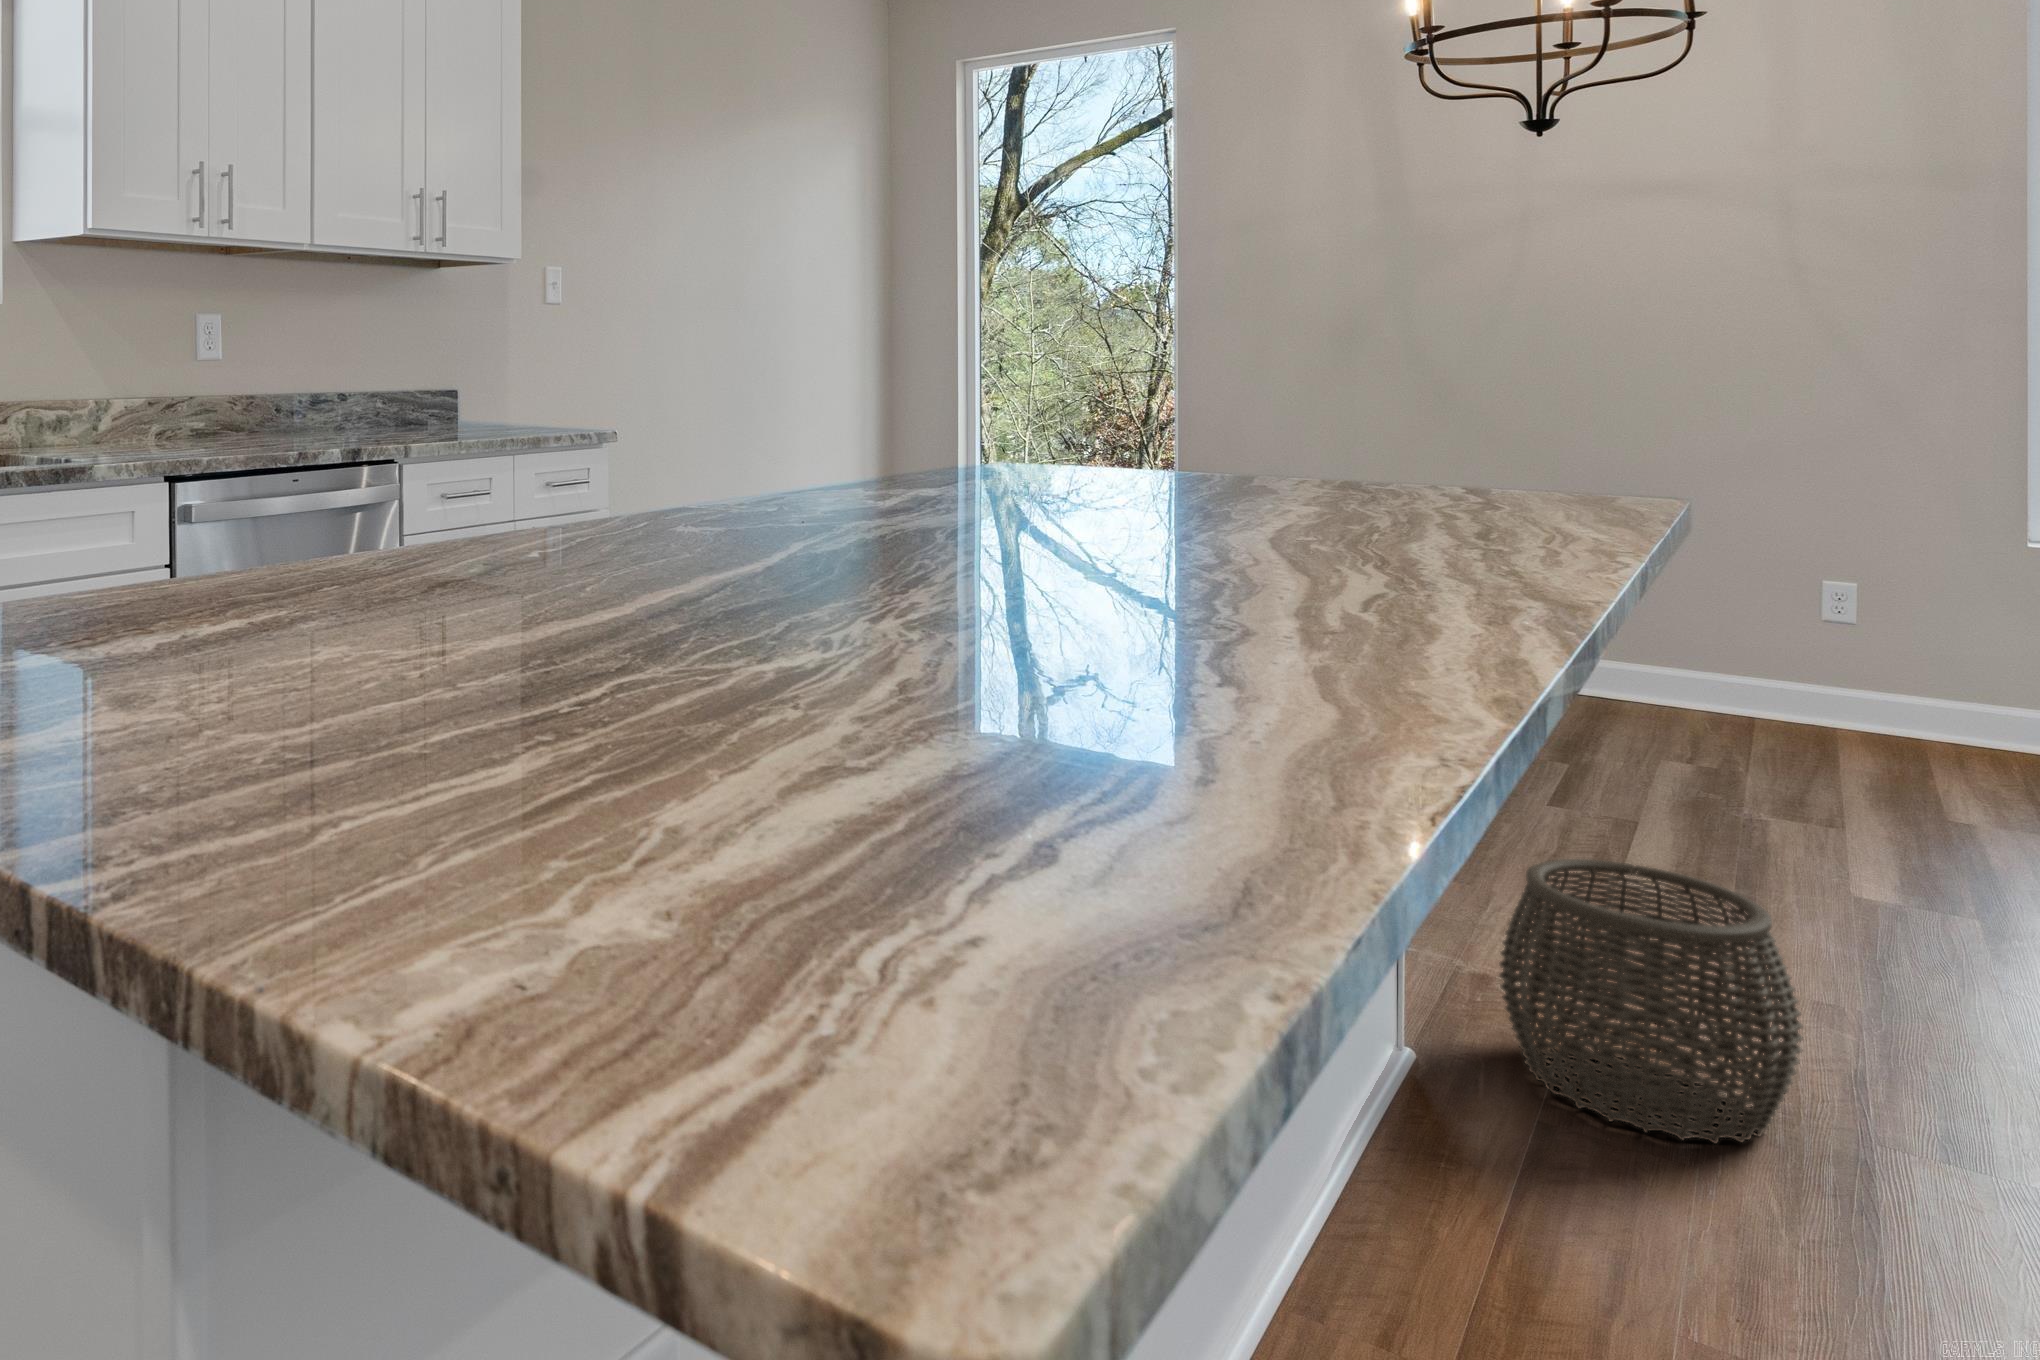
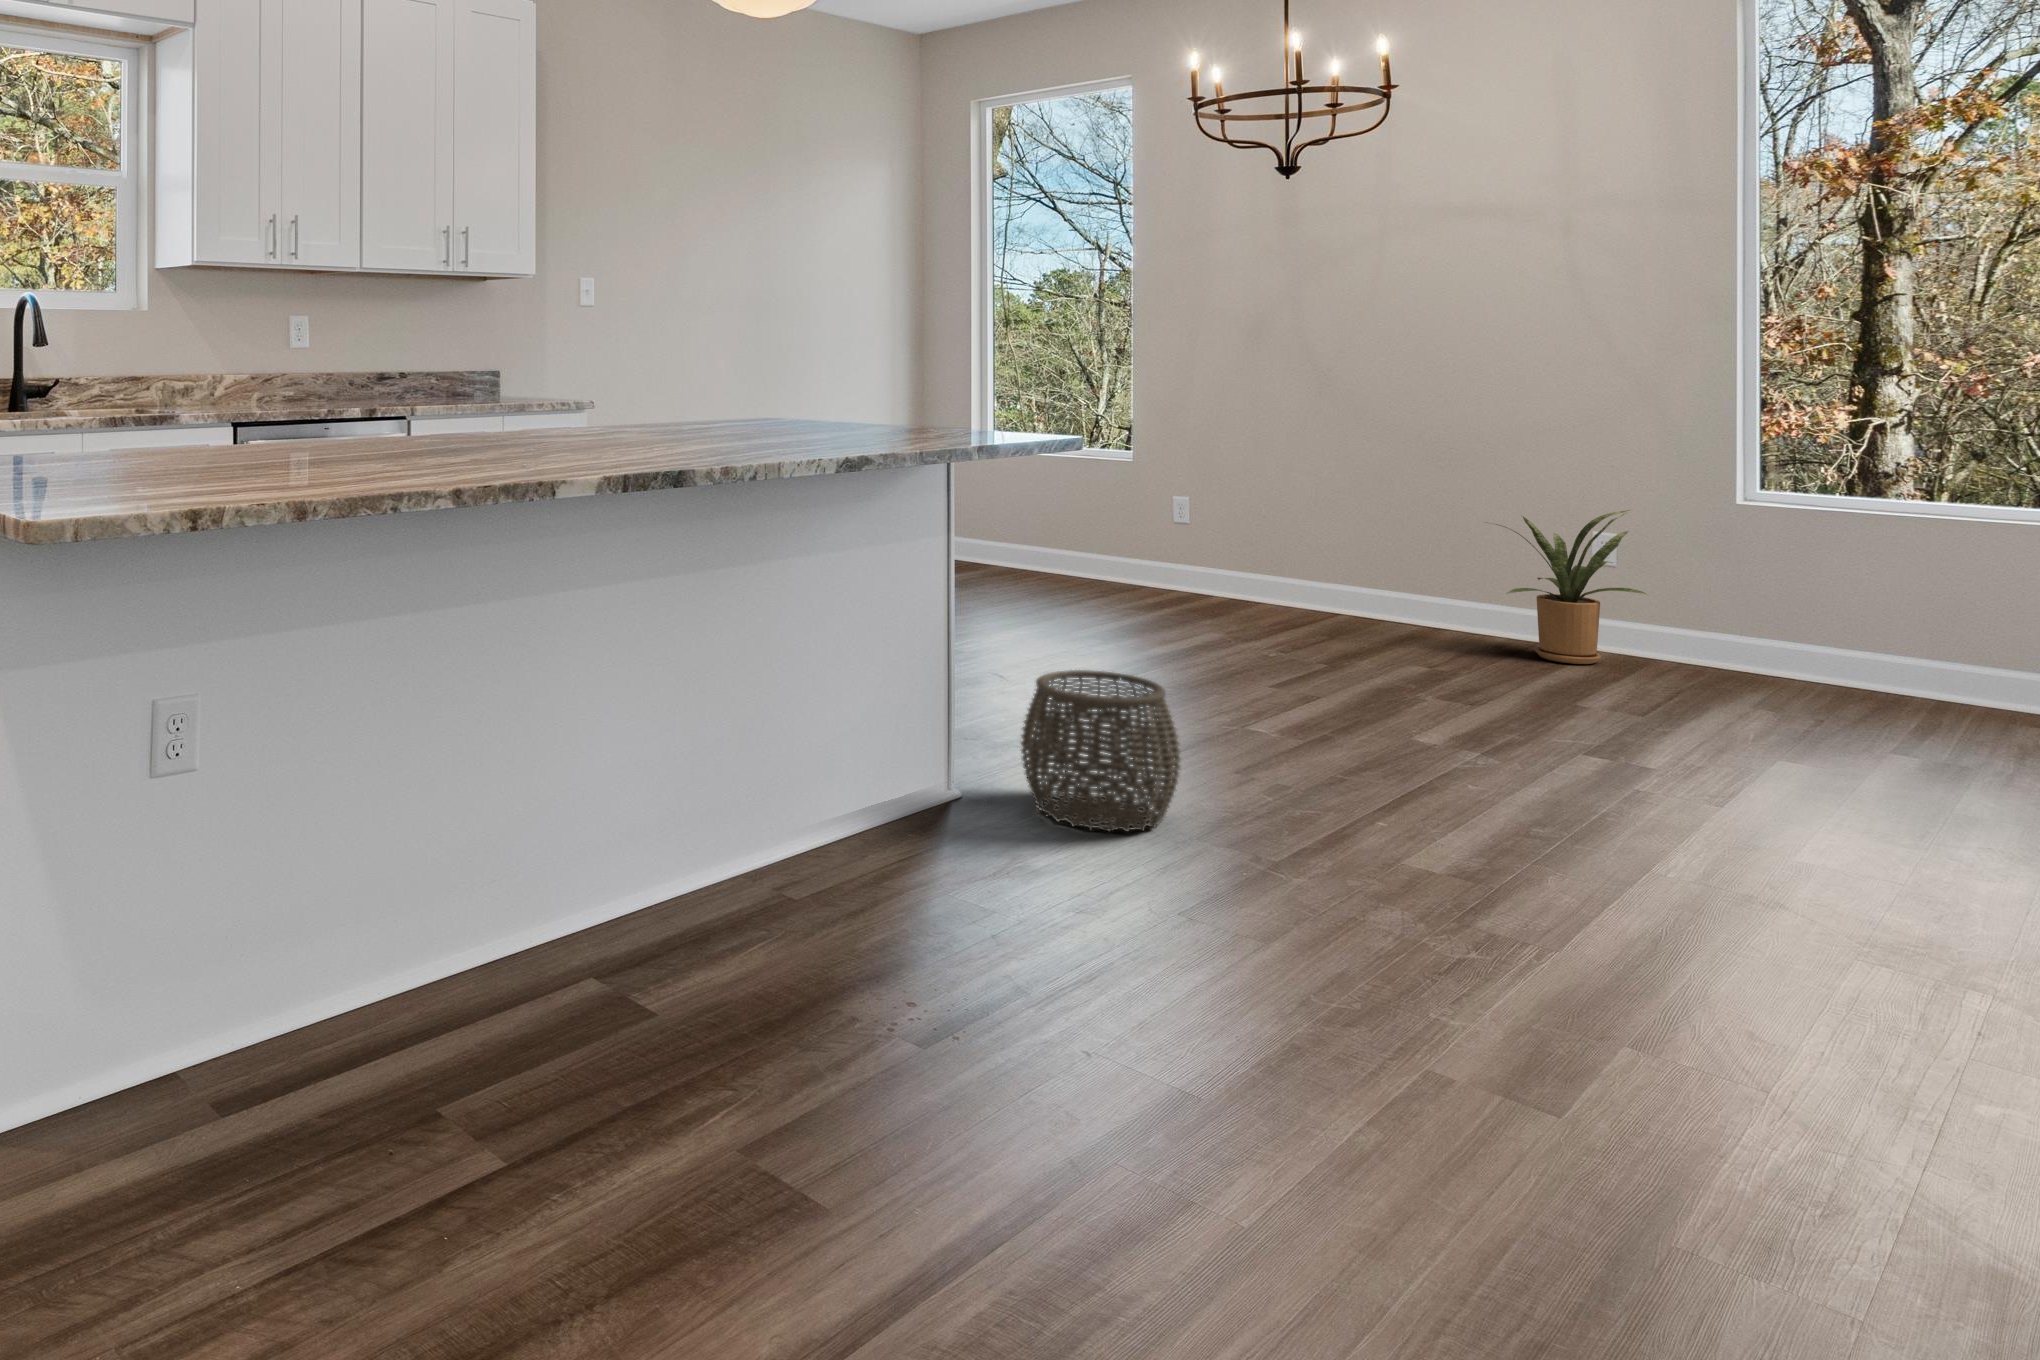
house plant: none [1707,562,1947,758] -> present [1490,510,1648,664]

